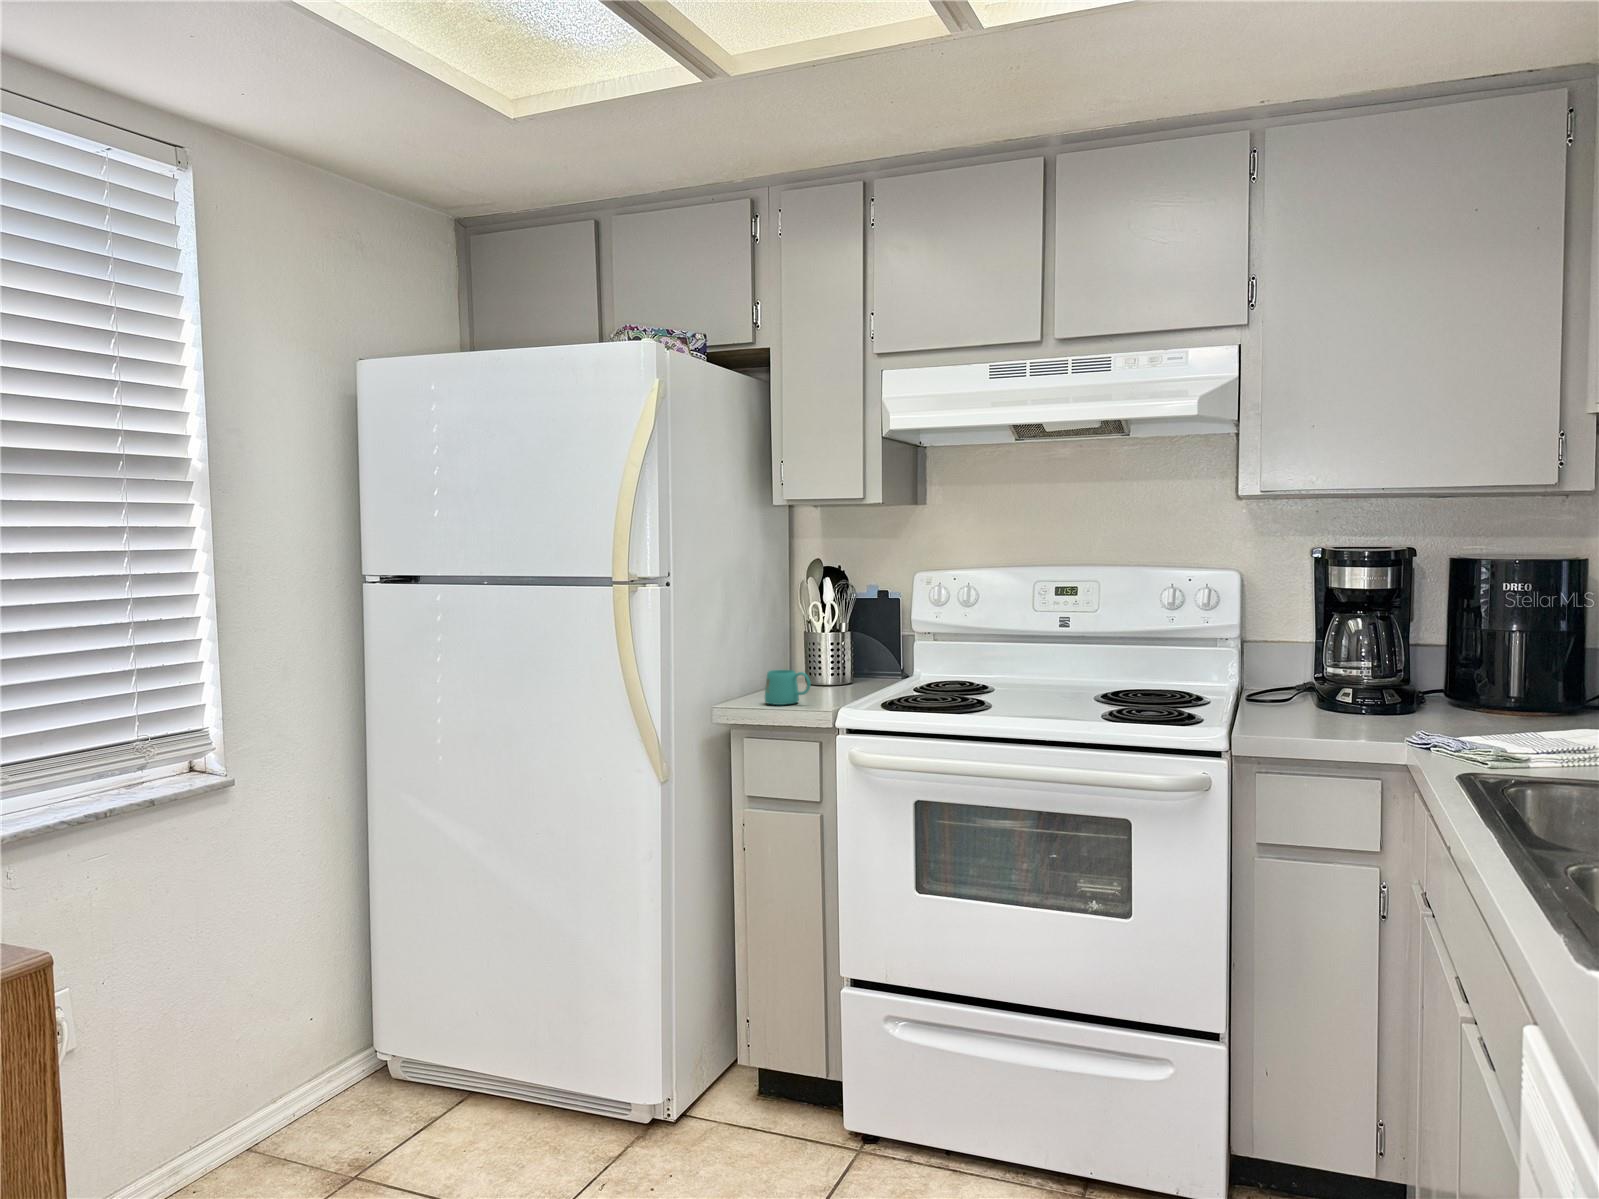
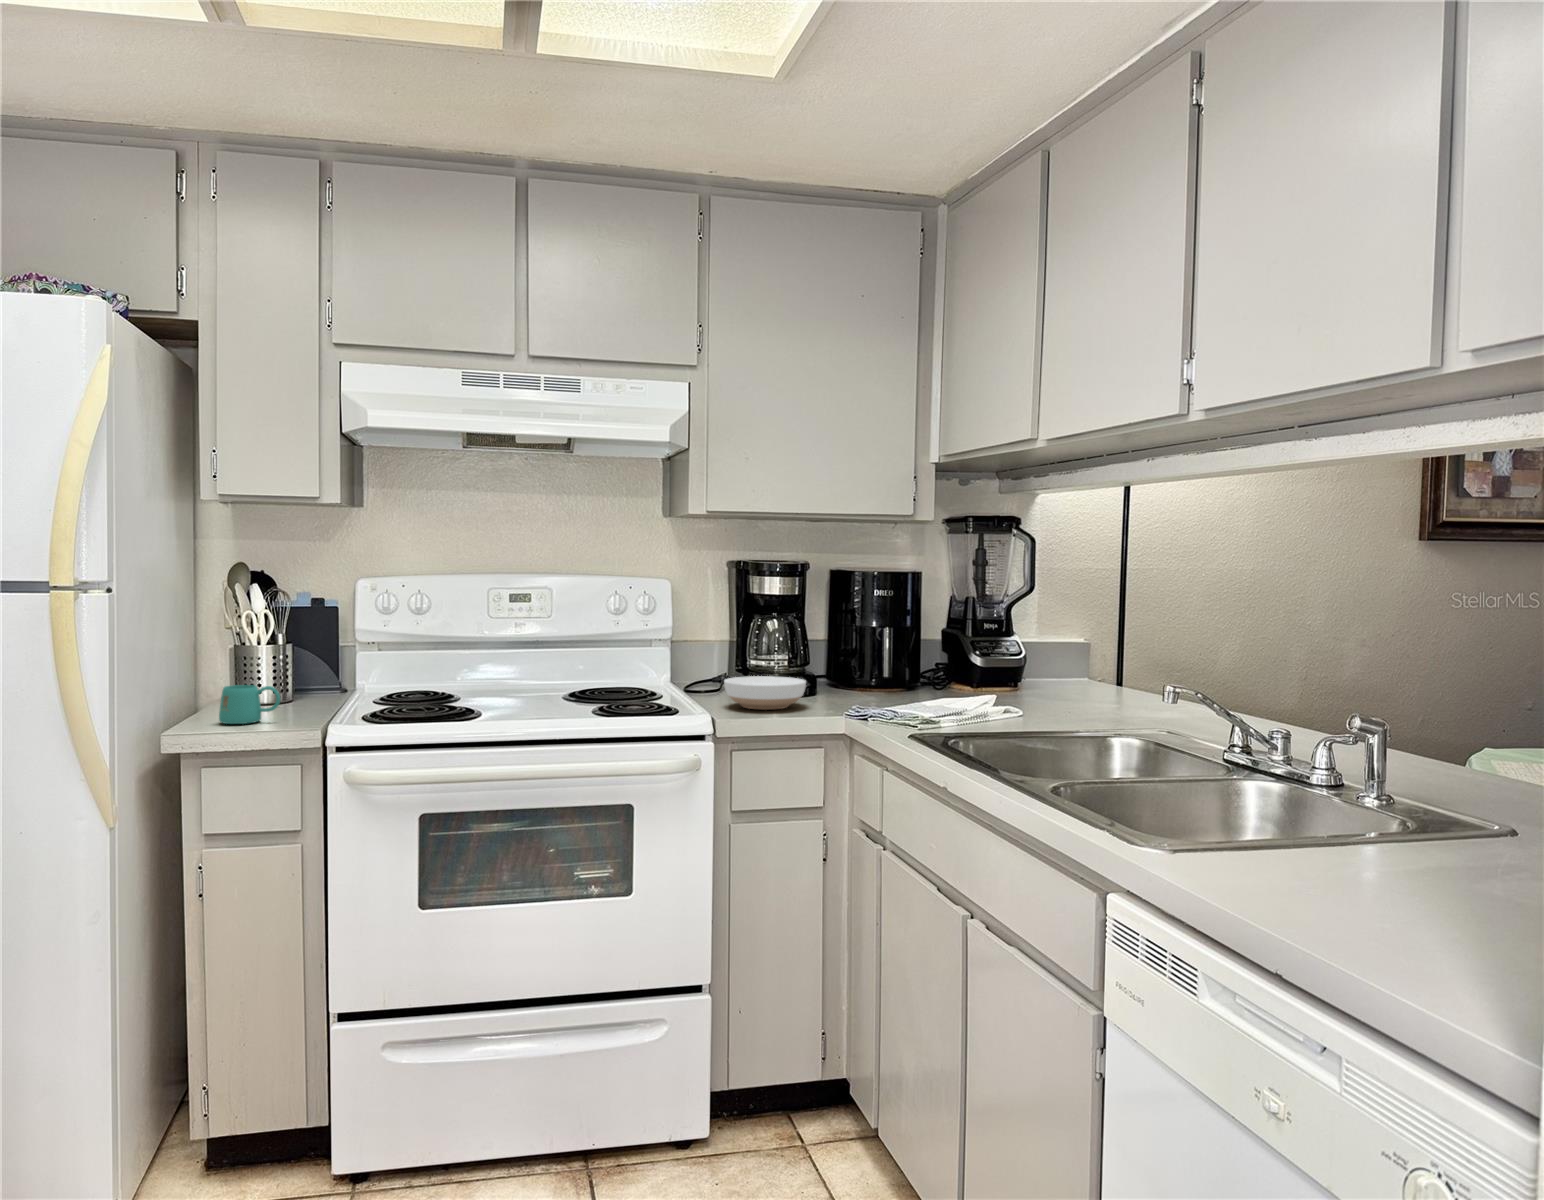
bowl: none [1272,685,1381,727] -> present [724,676,806,710]

